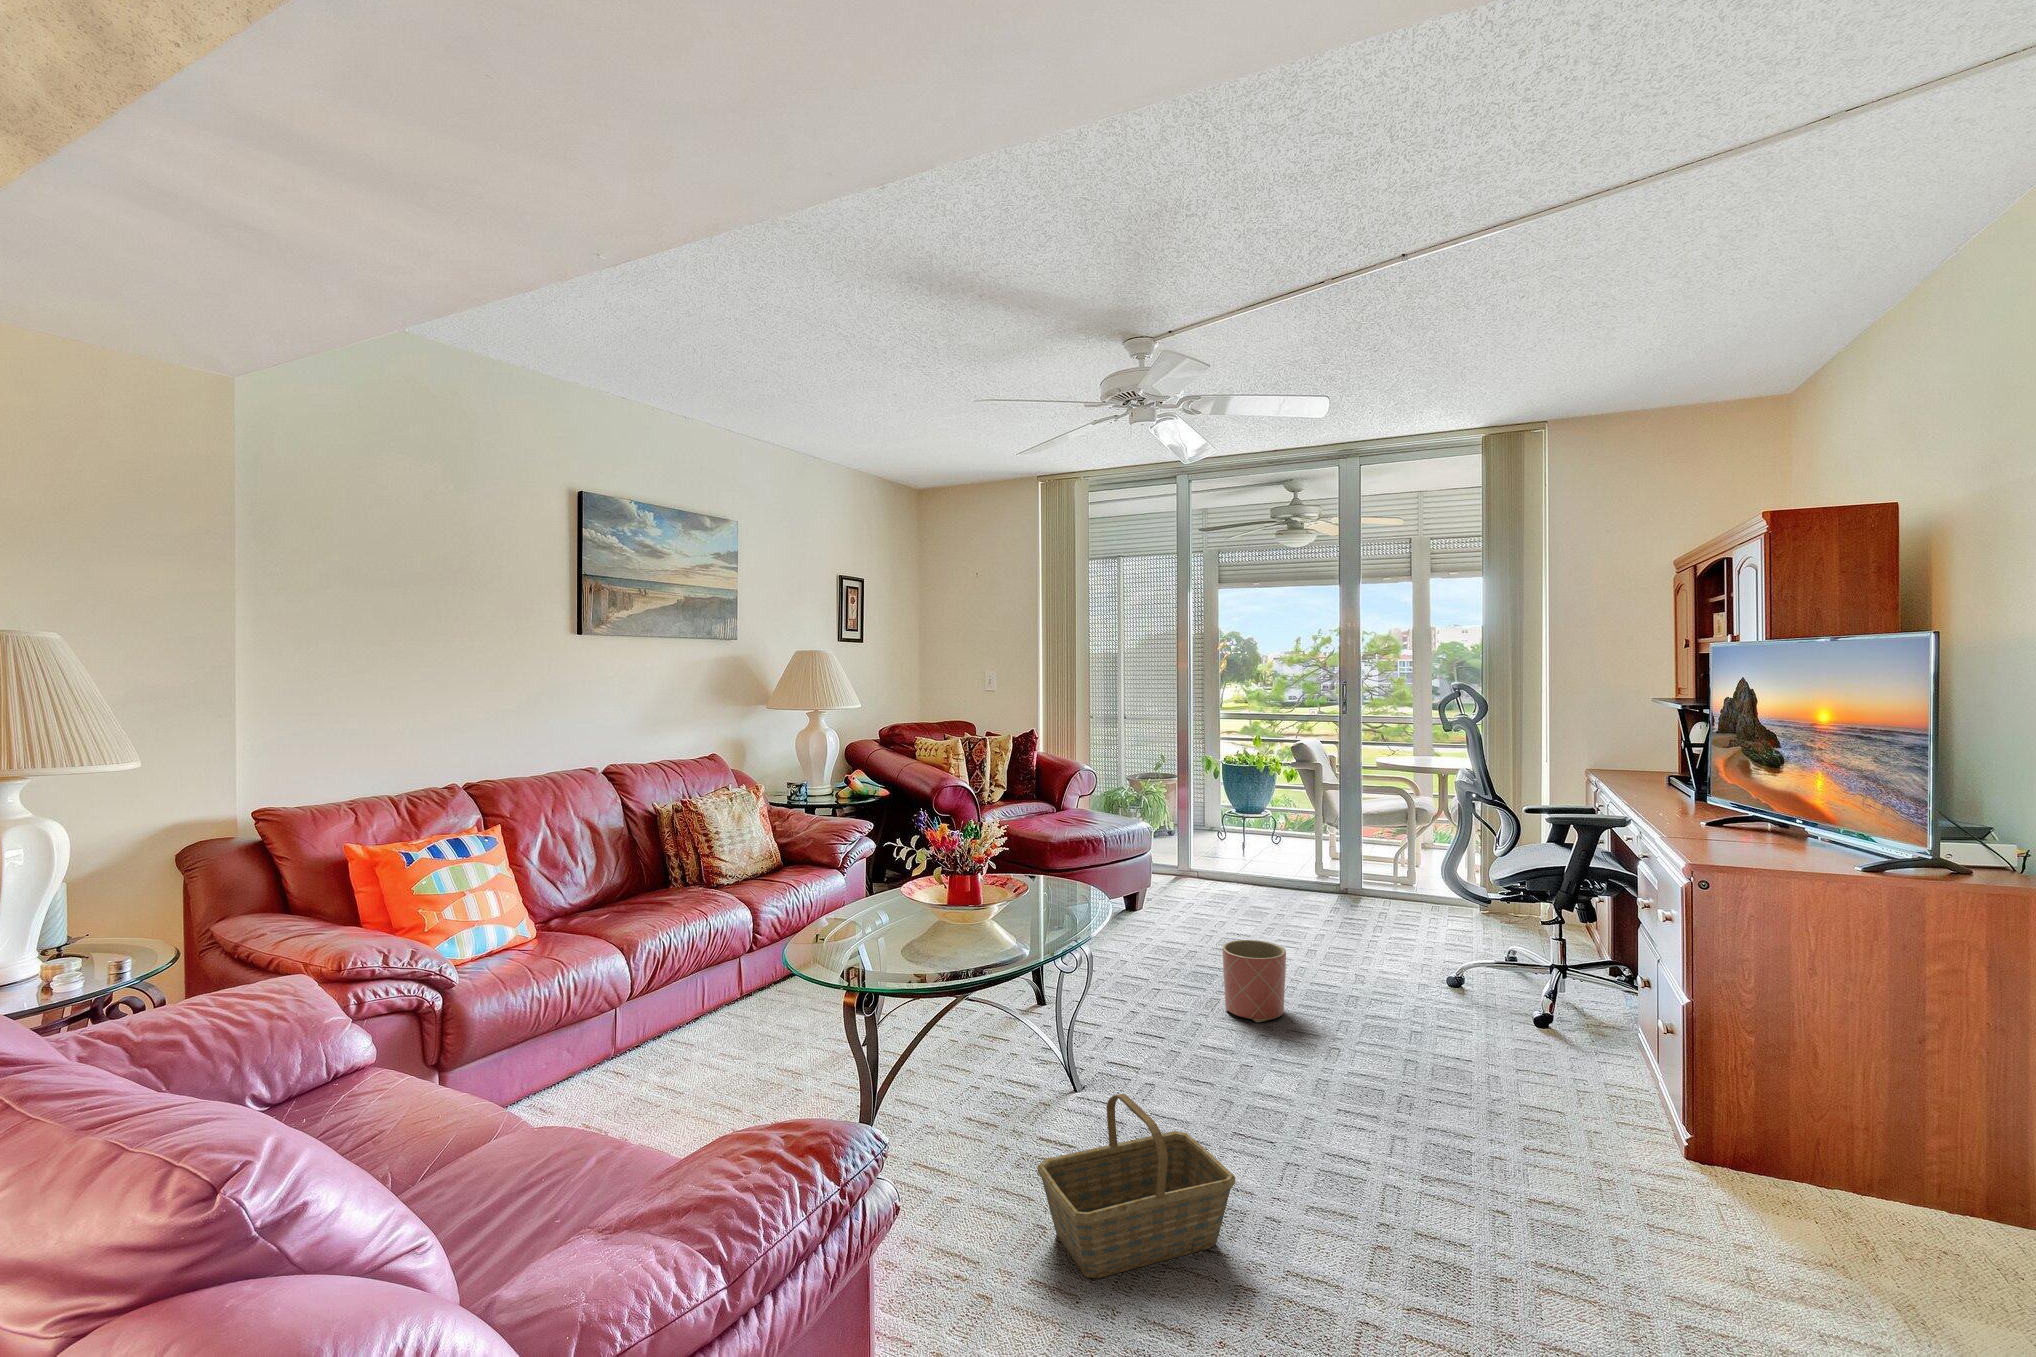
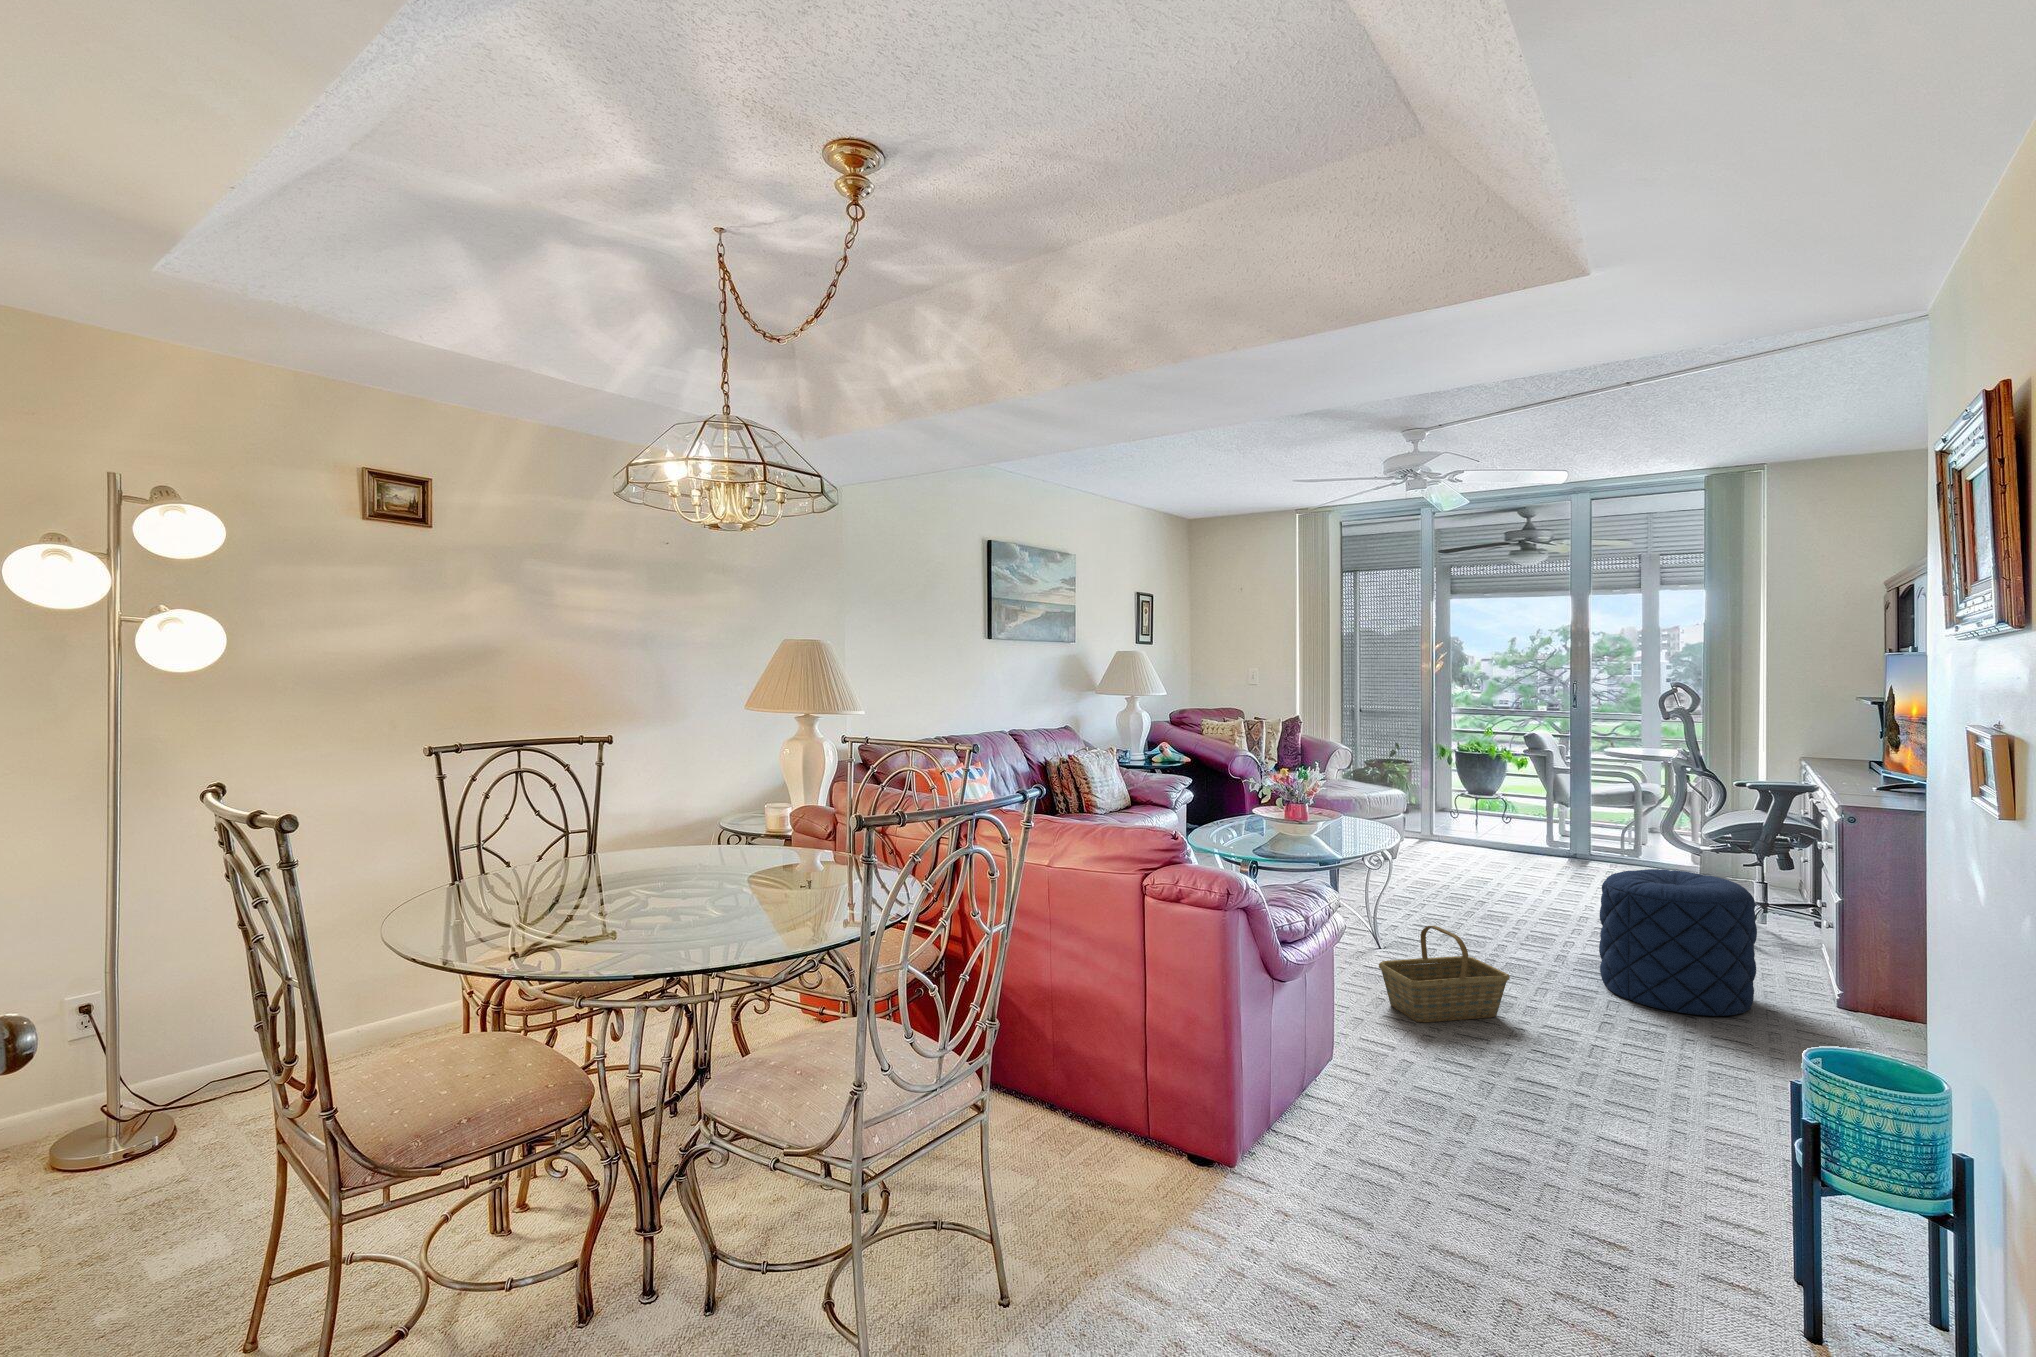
planter: present [1222,940,1286,1022] -> none [1478,869,1529,925]
pouf: none [1370,961,1580,1202] -> present [1599,869,1757,1016]

